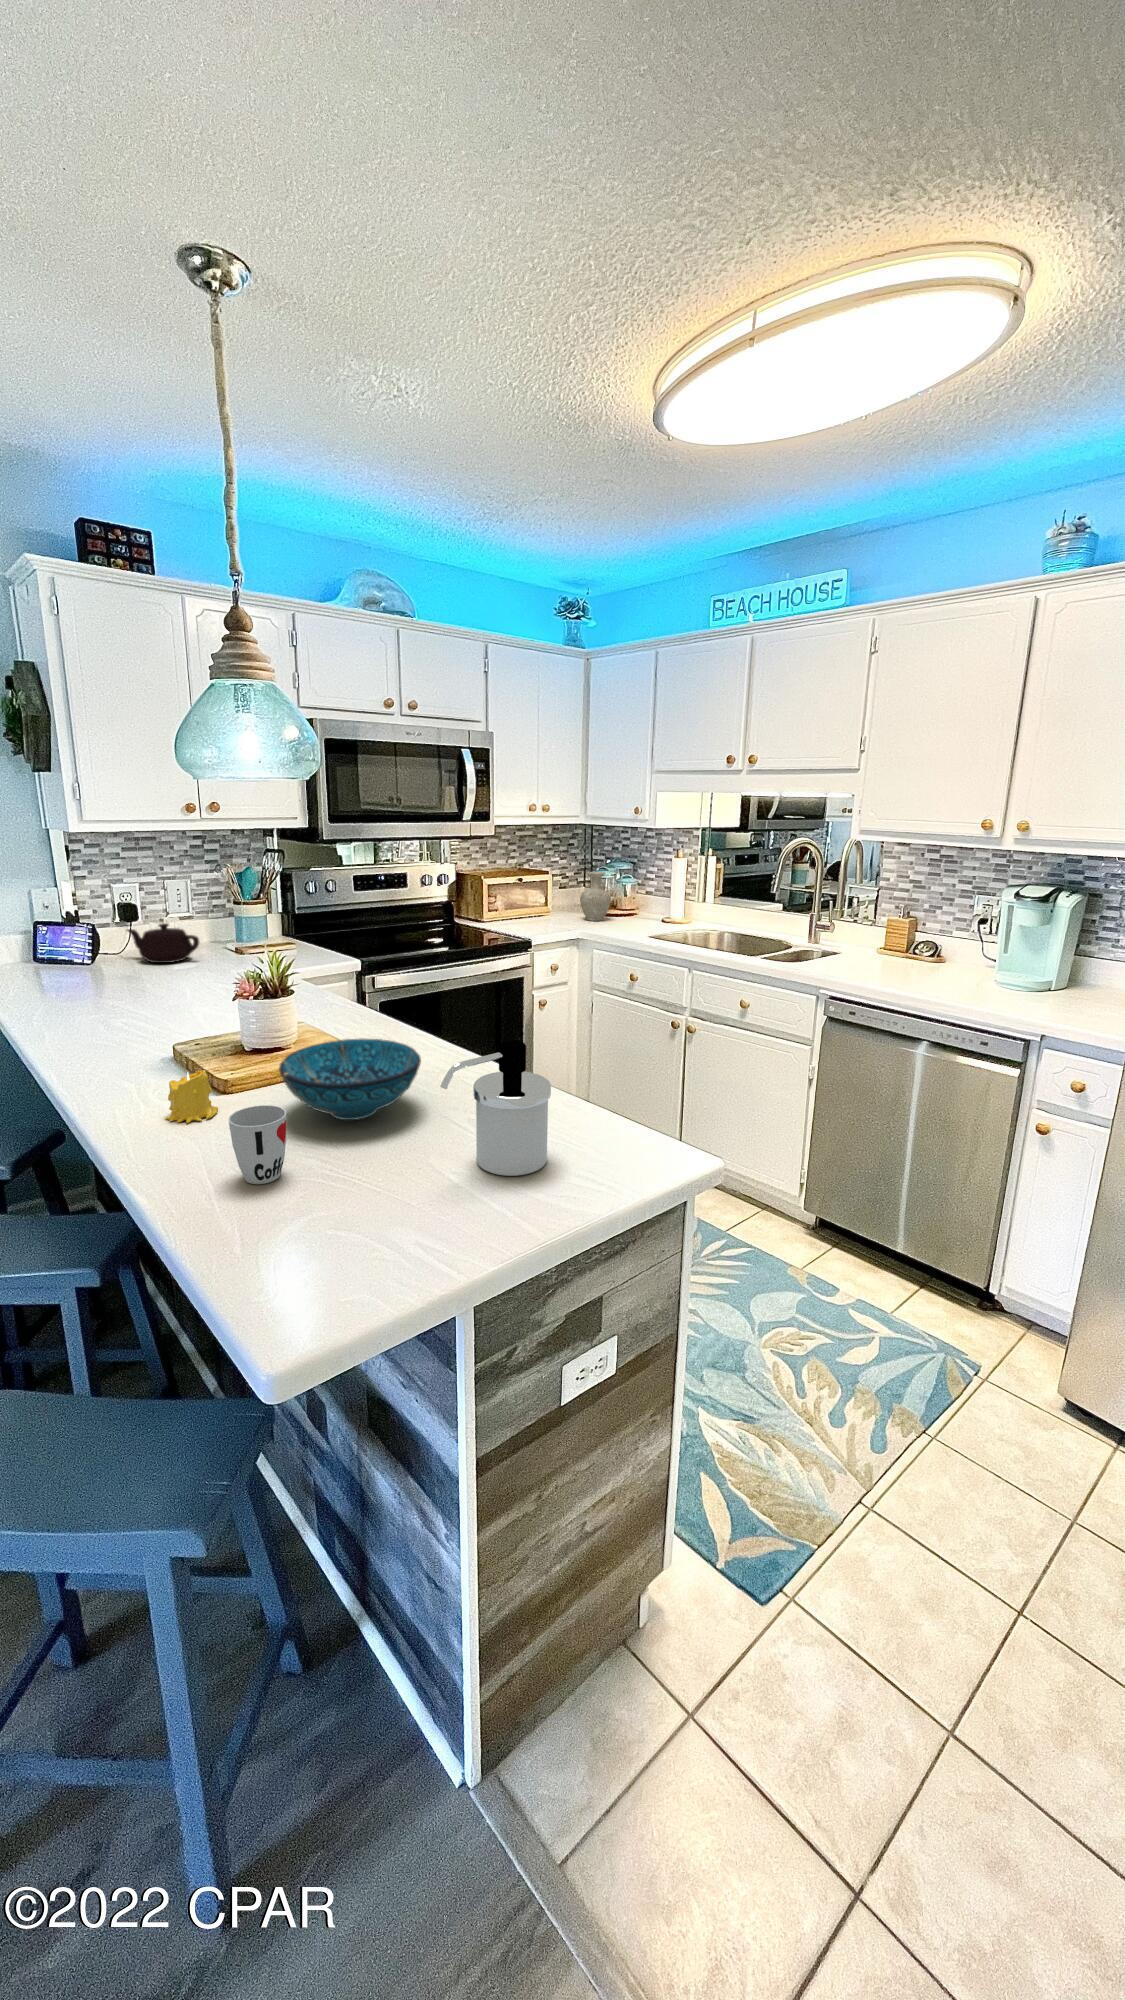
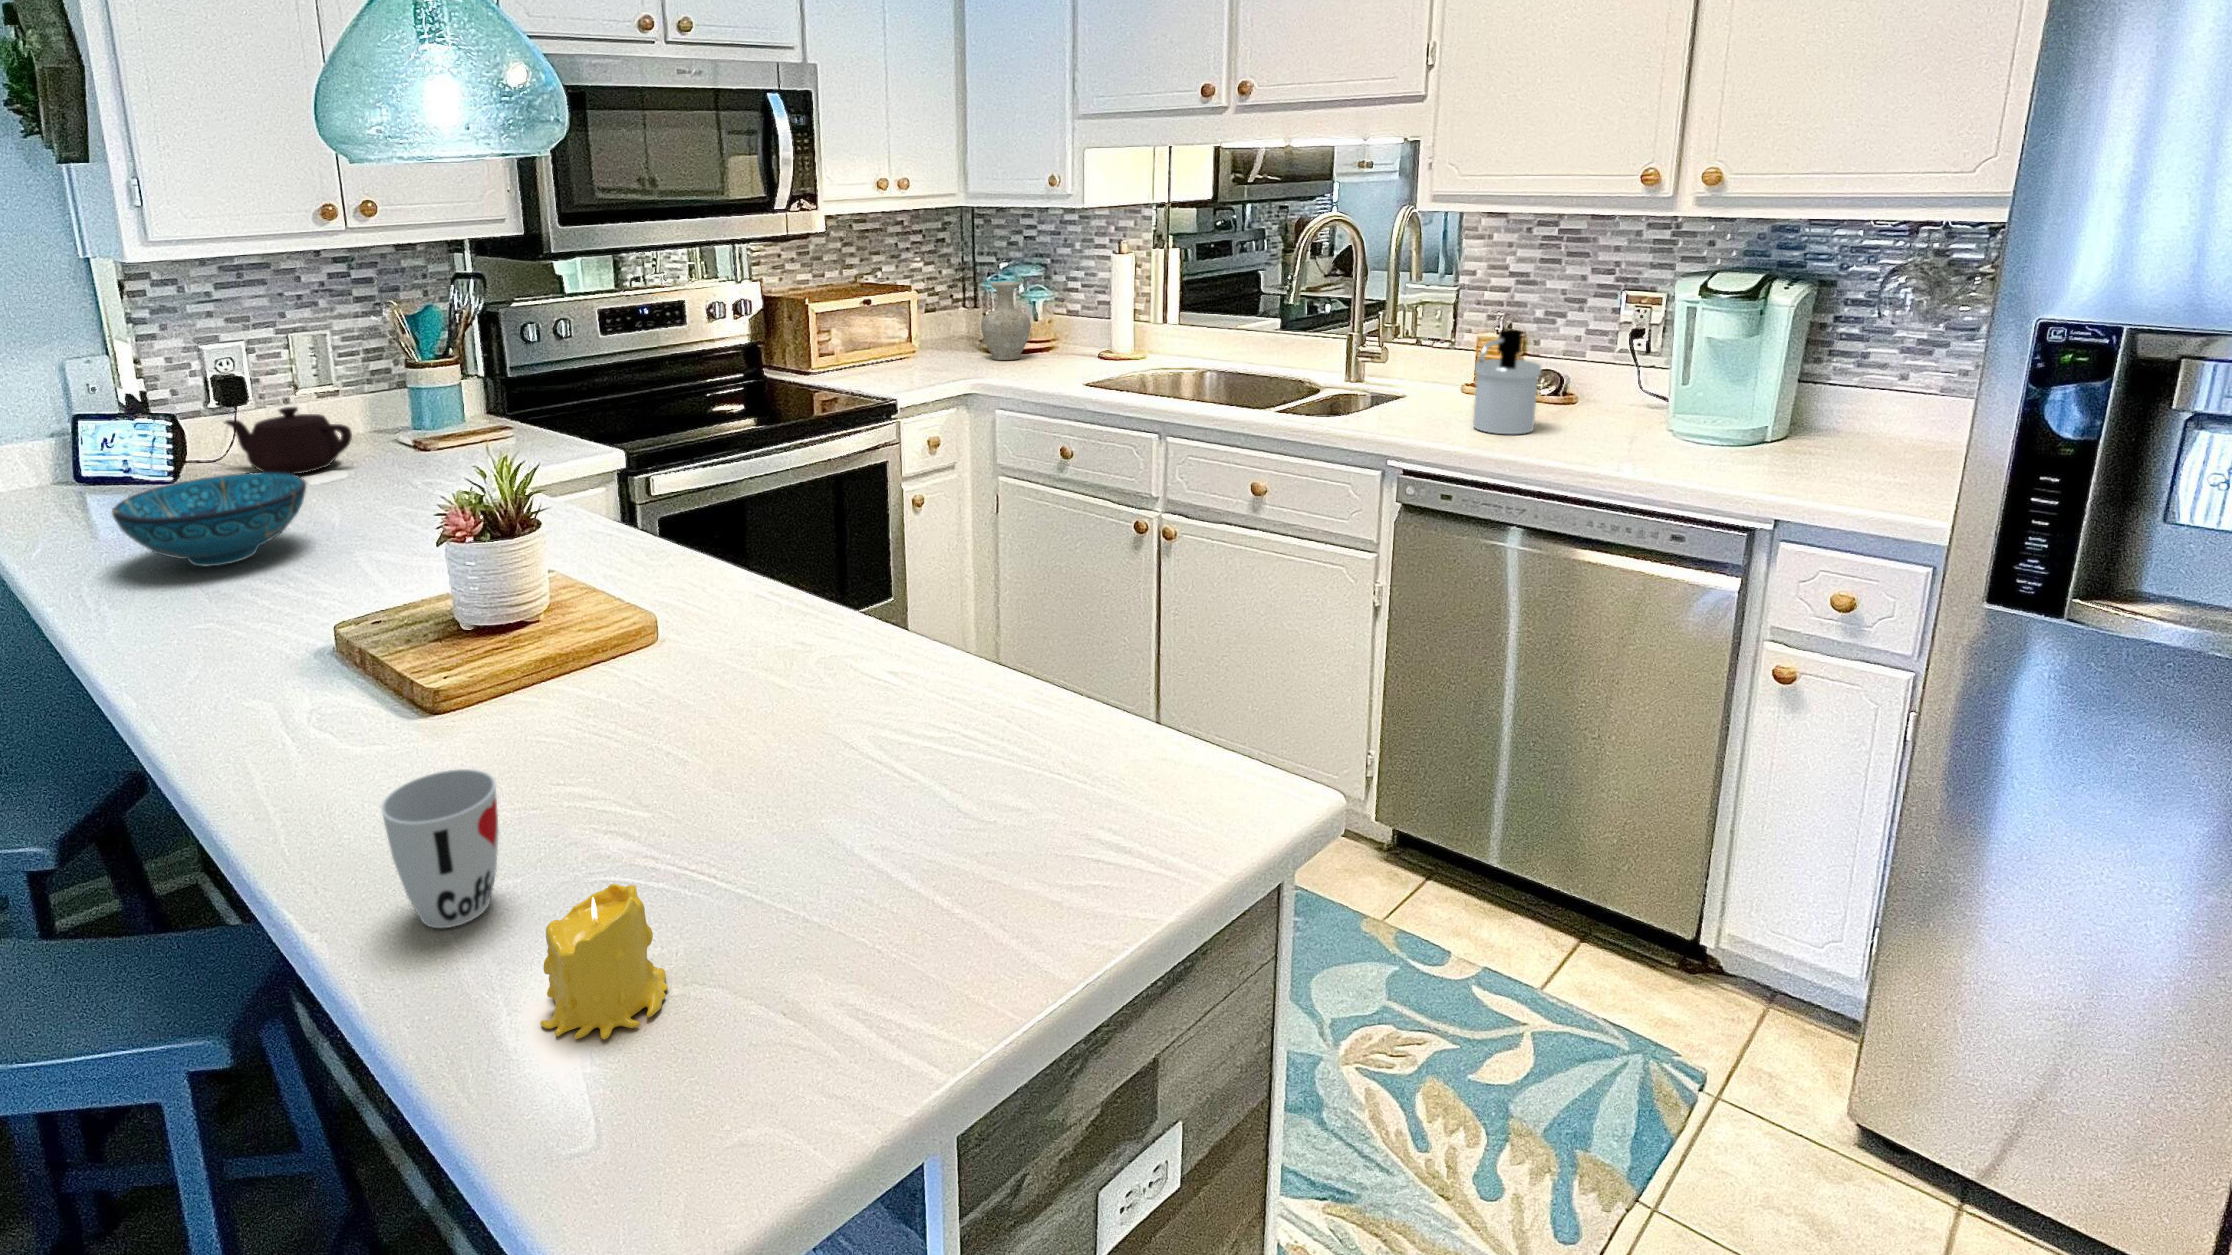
decorative bowl: present [279,1038,421,1120] -> present [112,472,306,567]
soap dispenser: present [440,1040,551,1176] -> present [1473,329,1541,434]
candle: present [165,1070,218,1123] -> present [540,884,668,1039]

